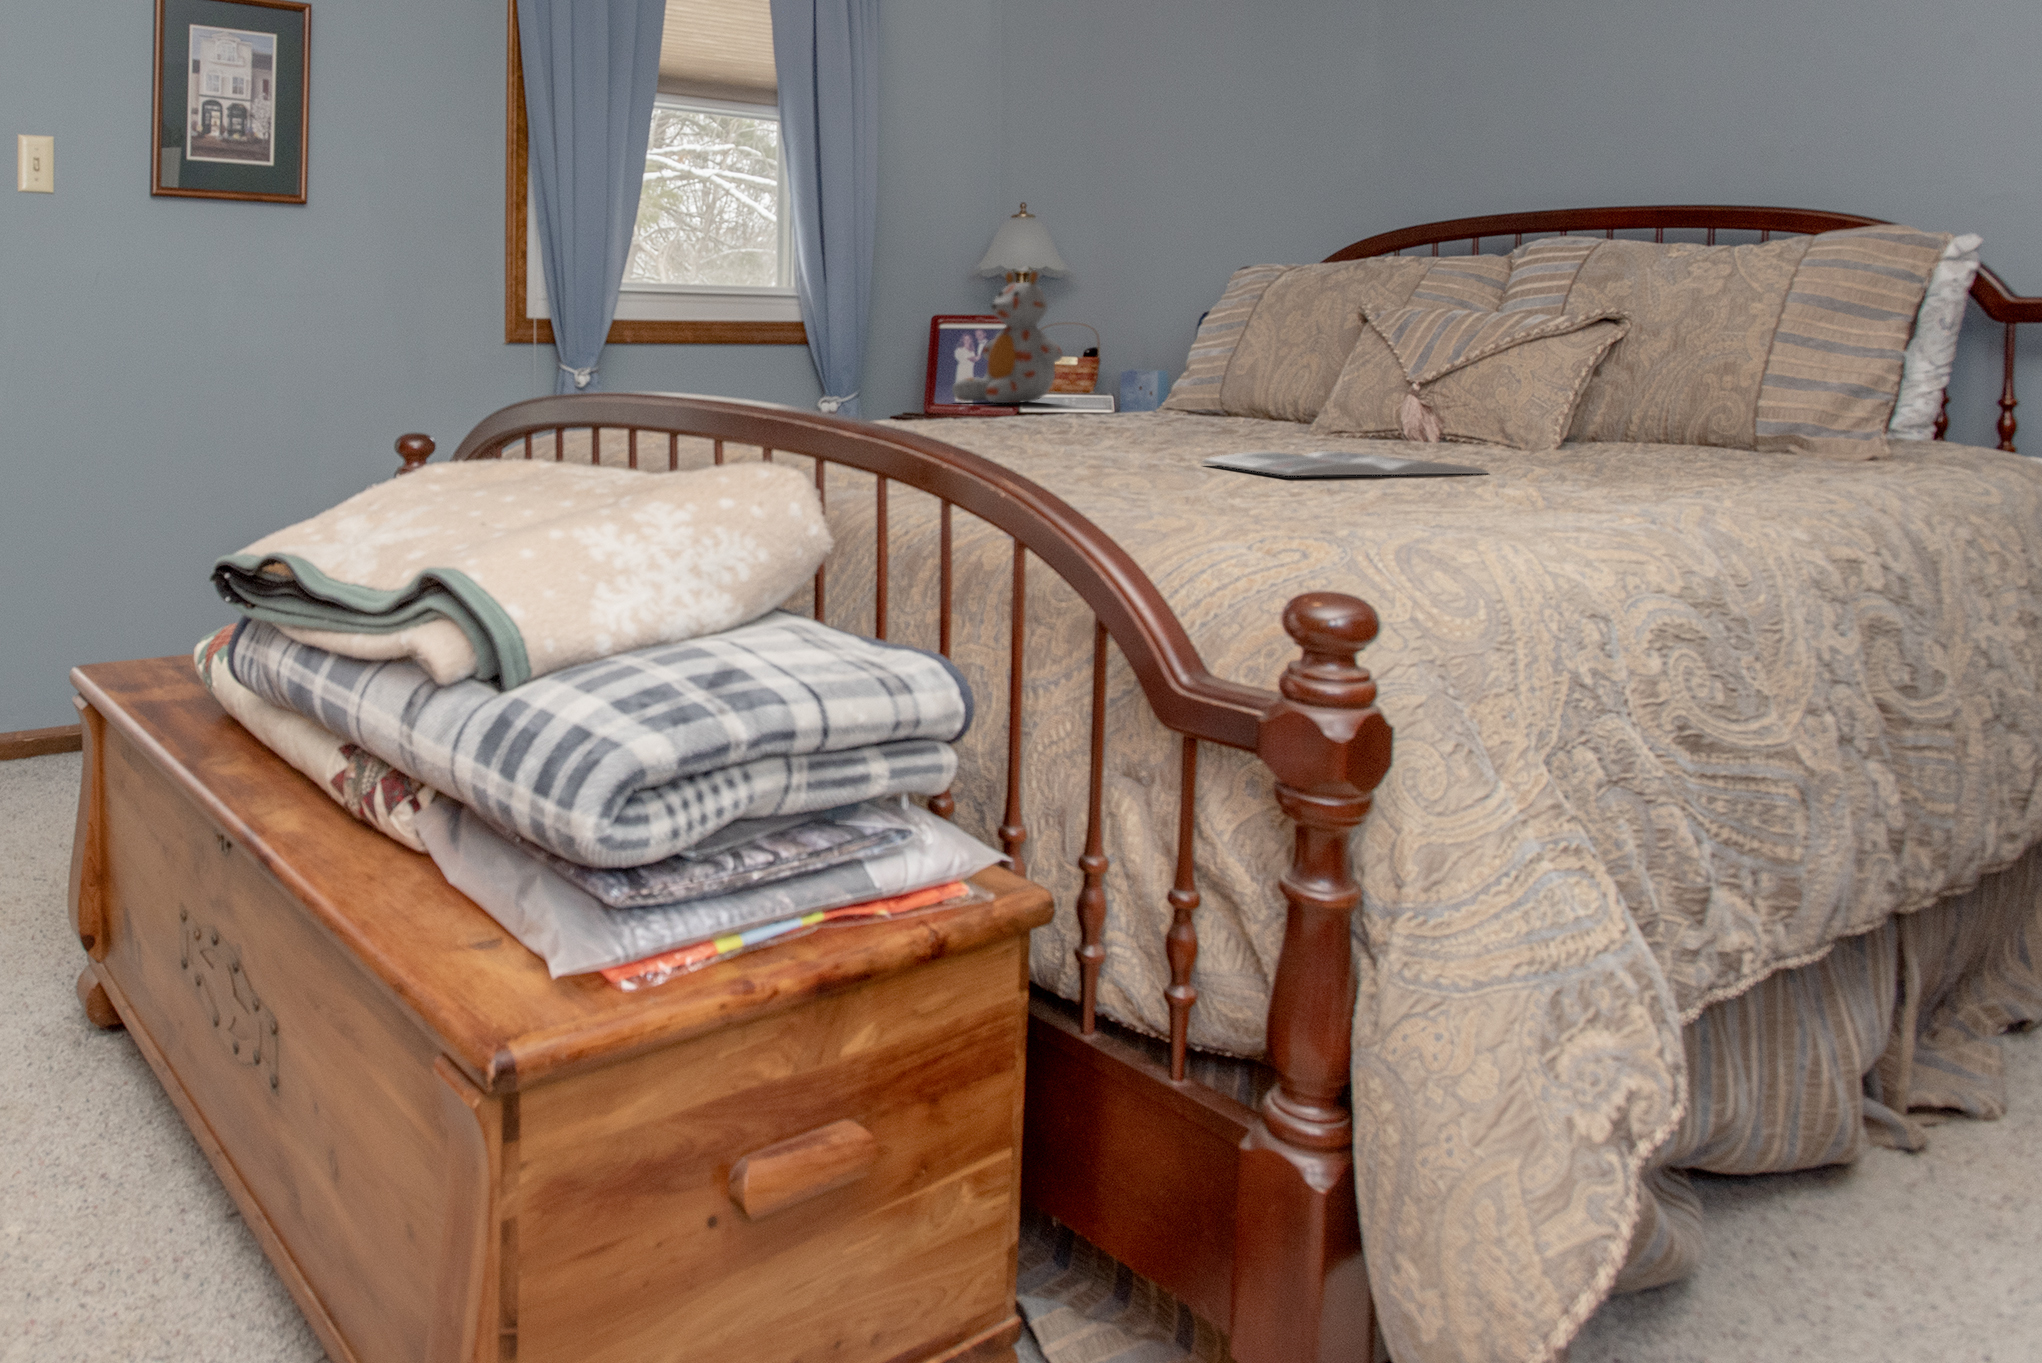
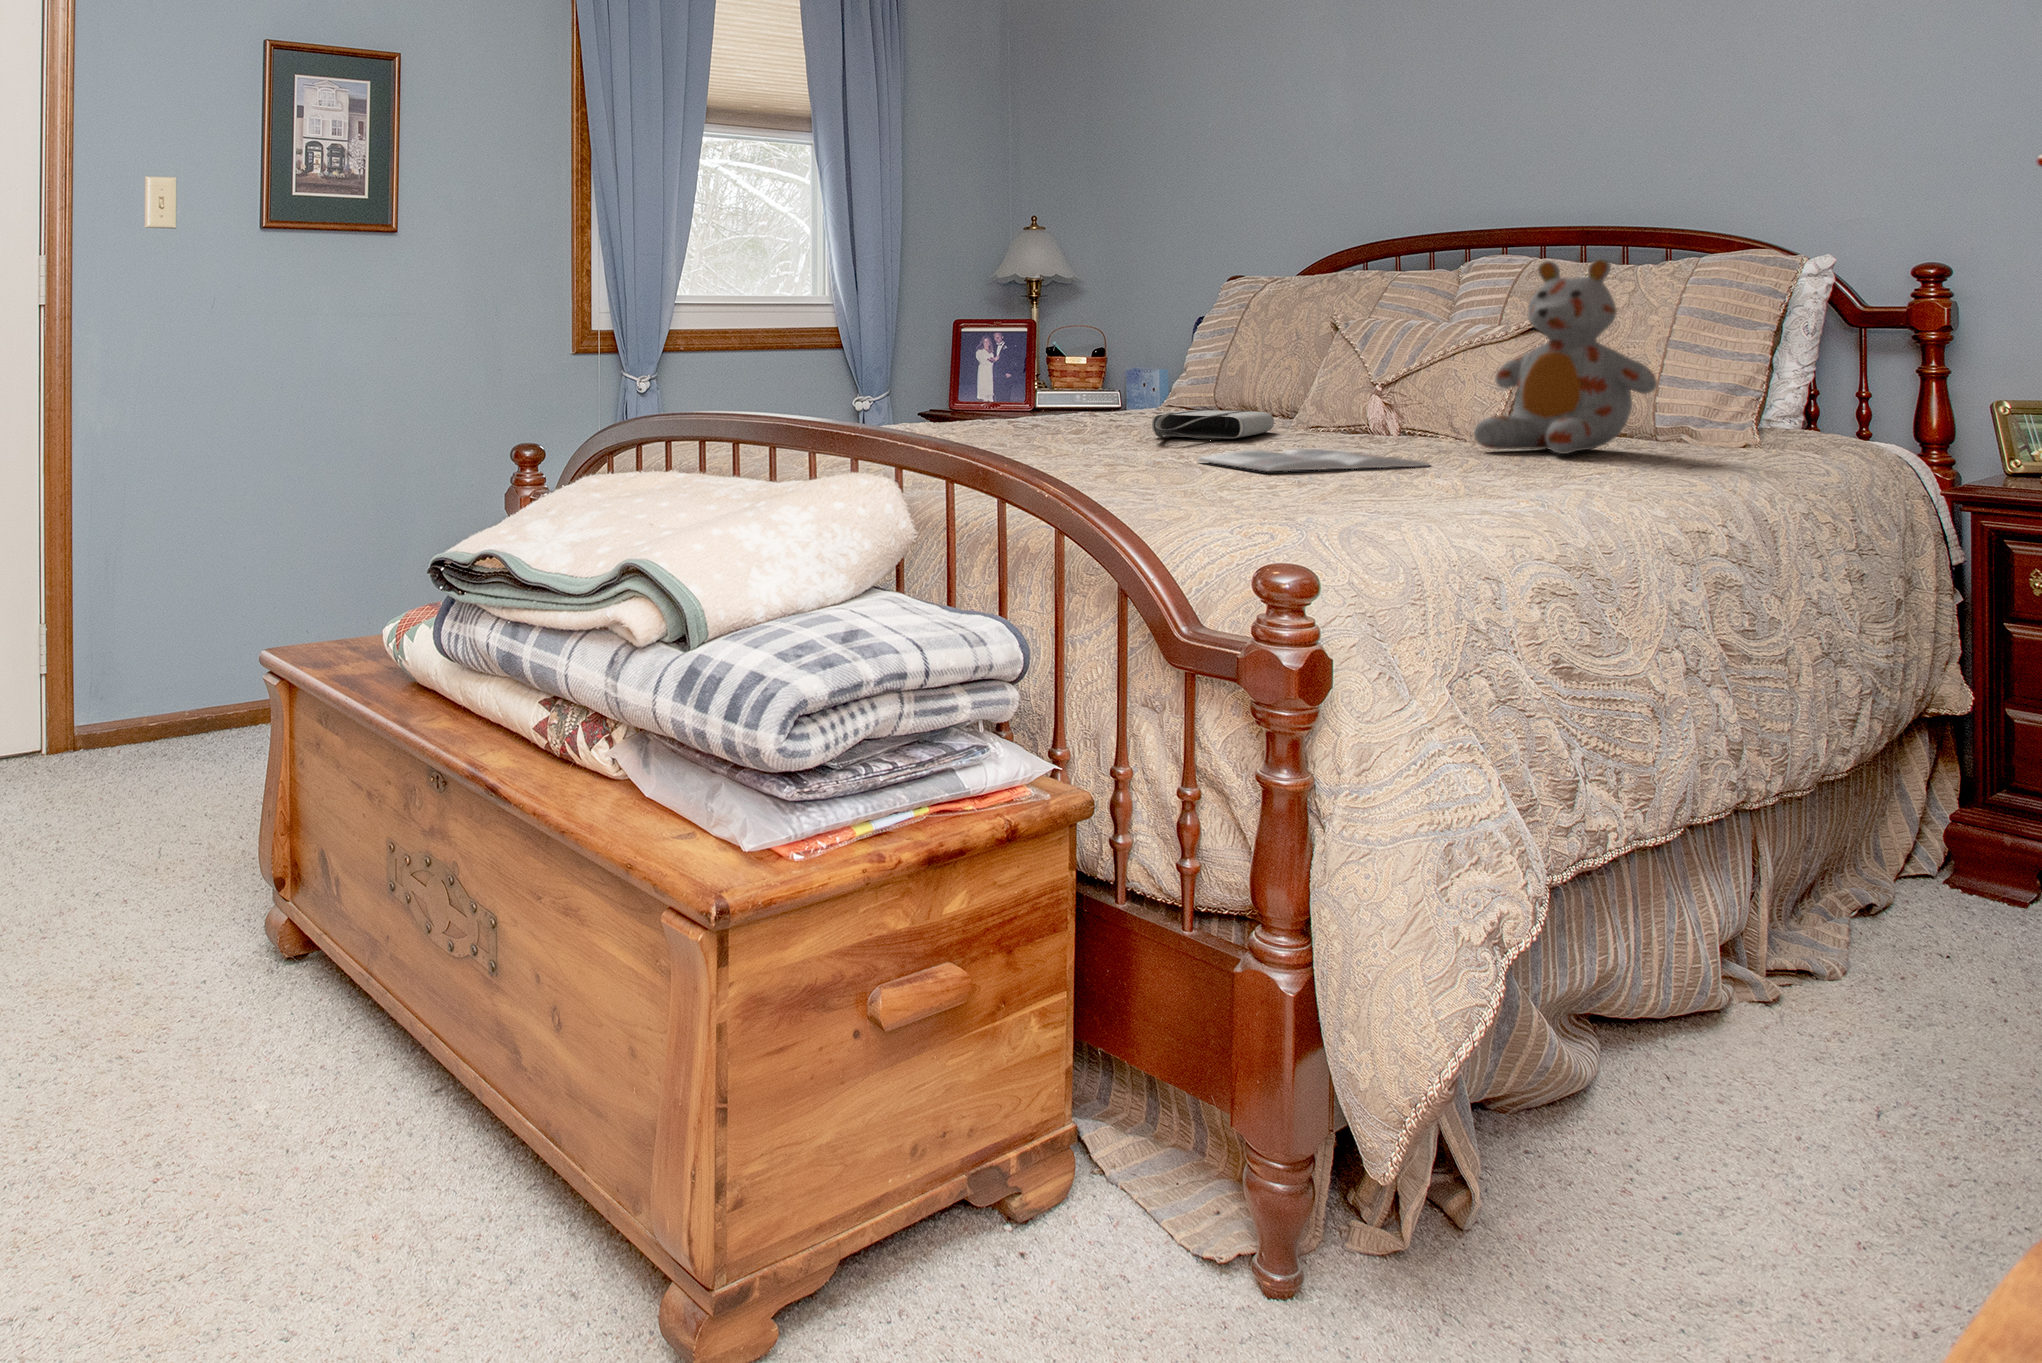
stuffed bear: present [952,270,1062,403] -> present [1474,259,1657,454]
tote bag: none [1148,409,1292,440] -> present [1152,410,1274,439]

